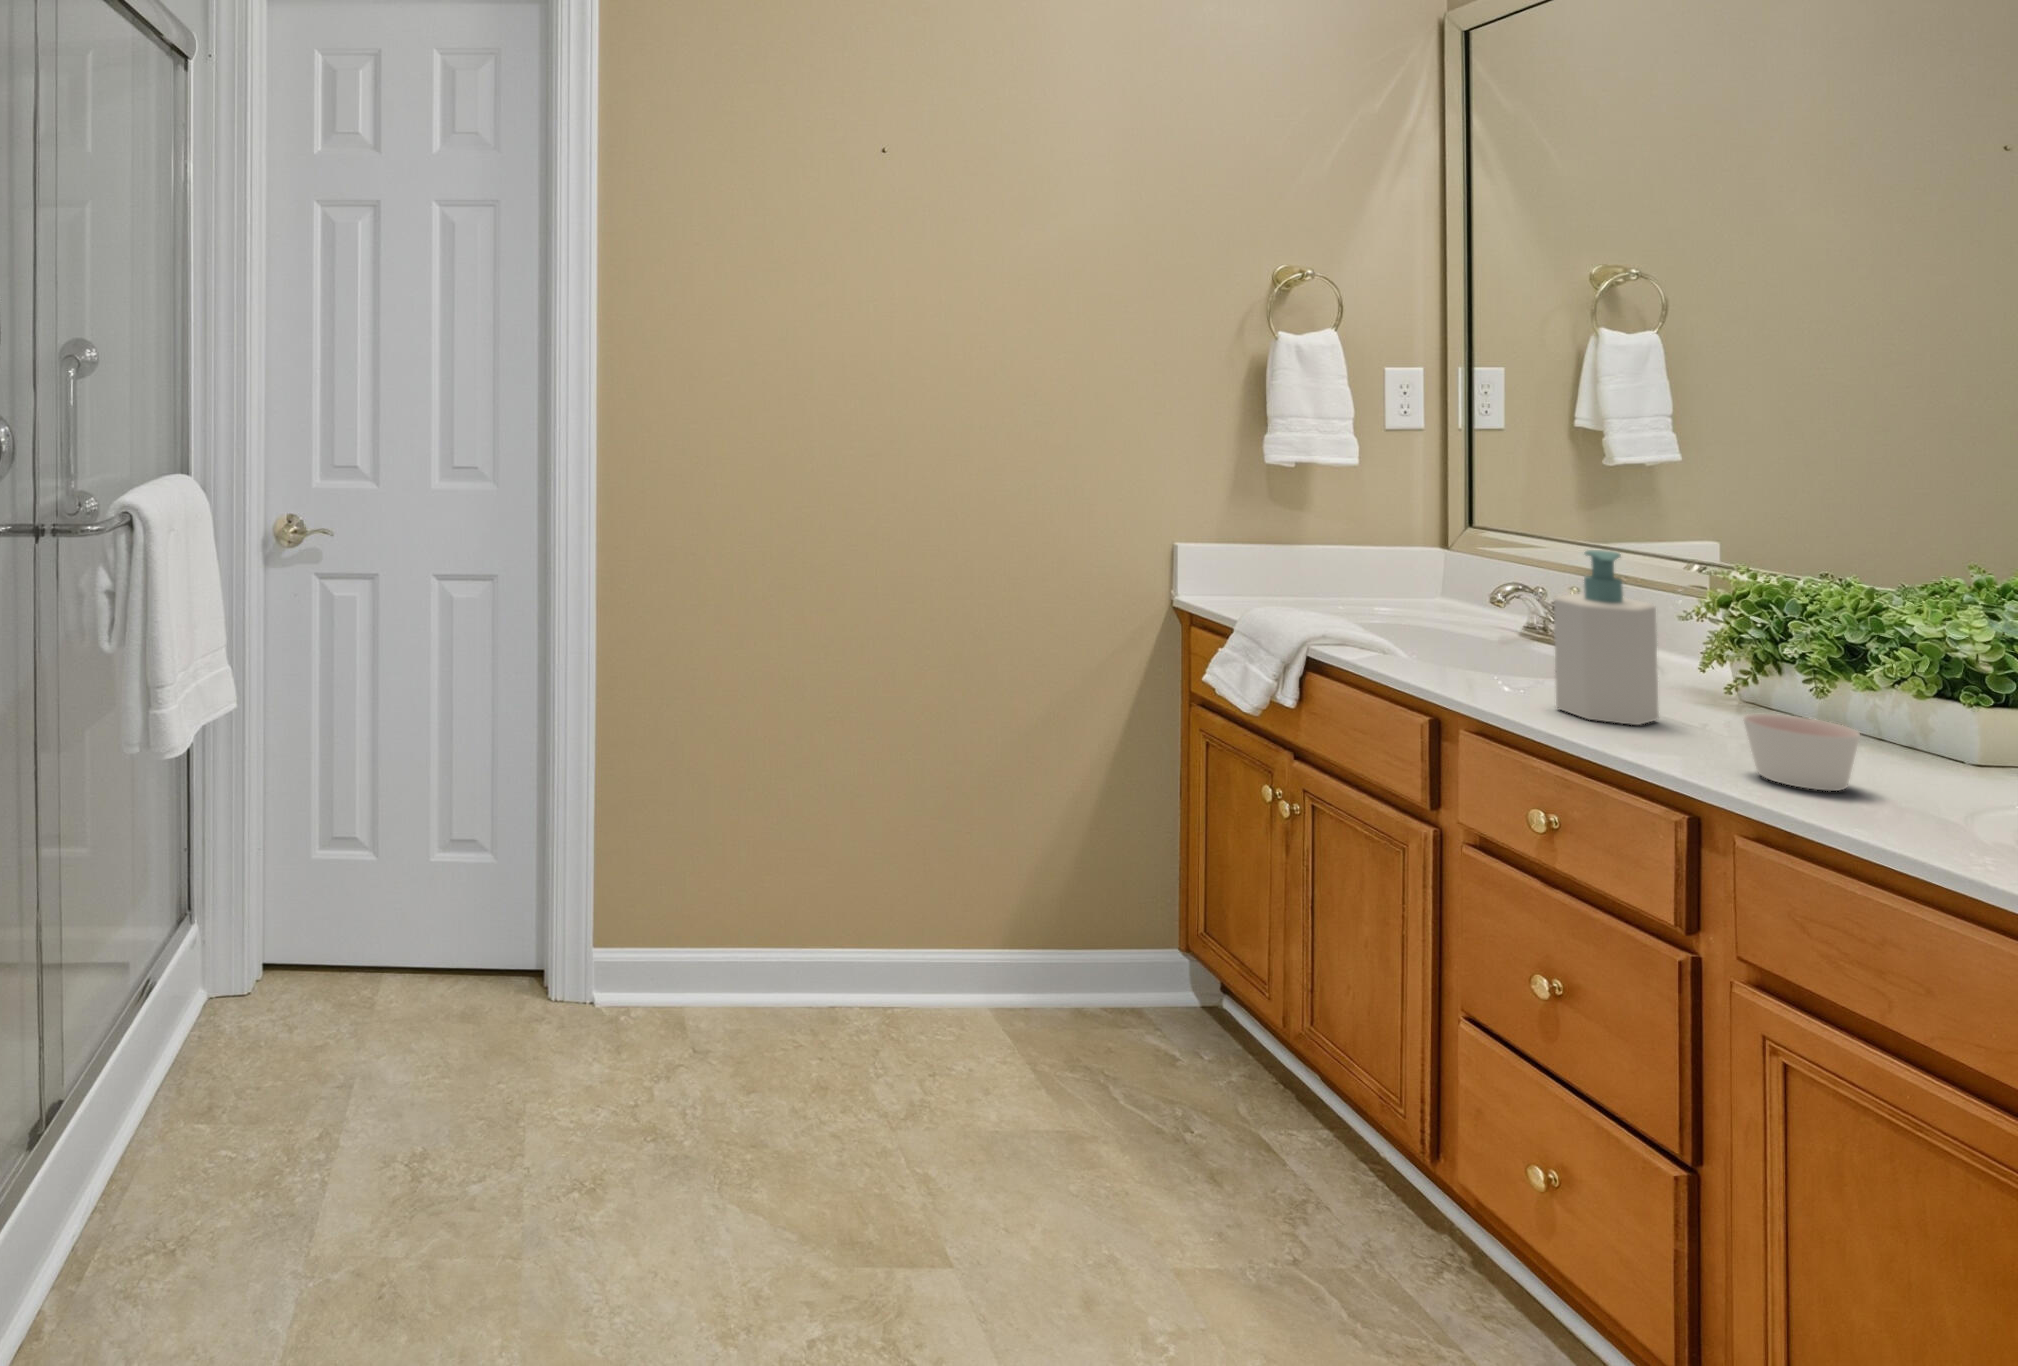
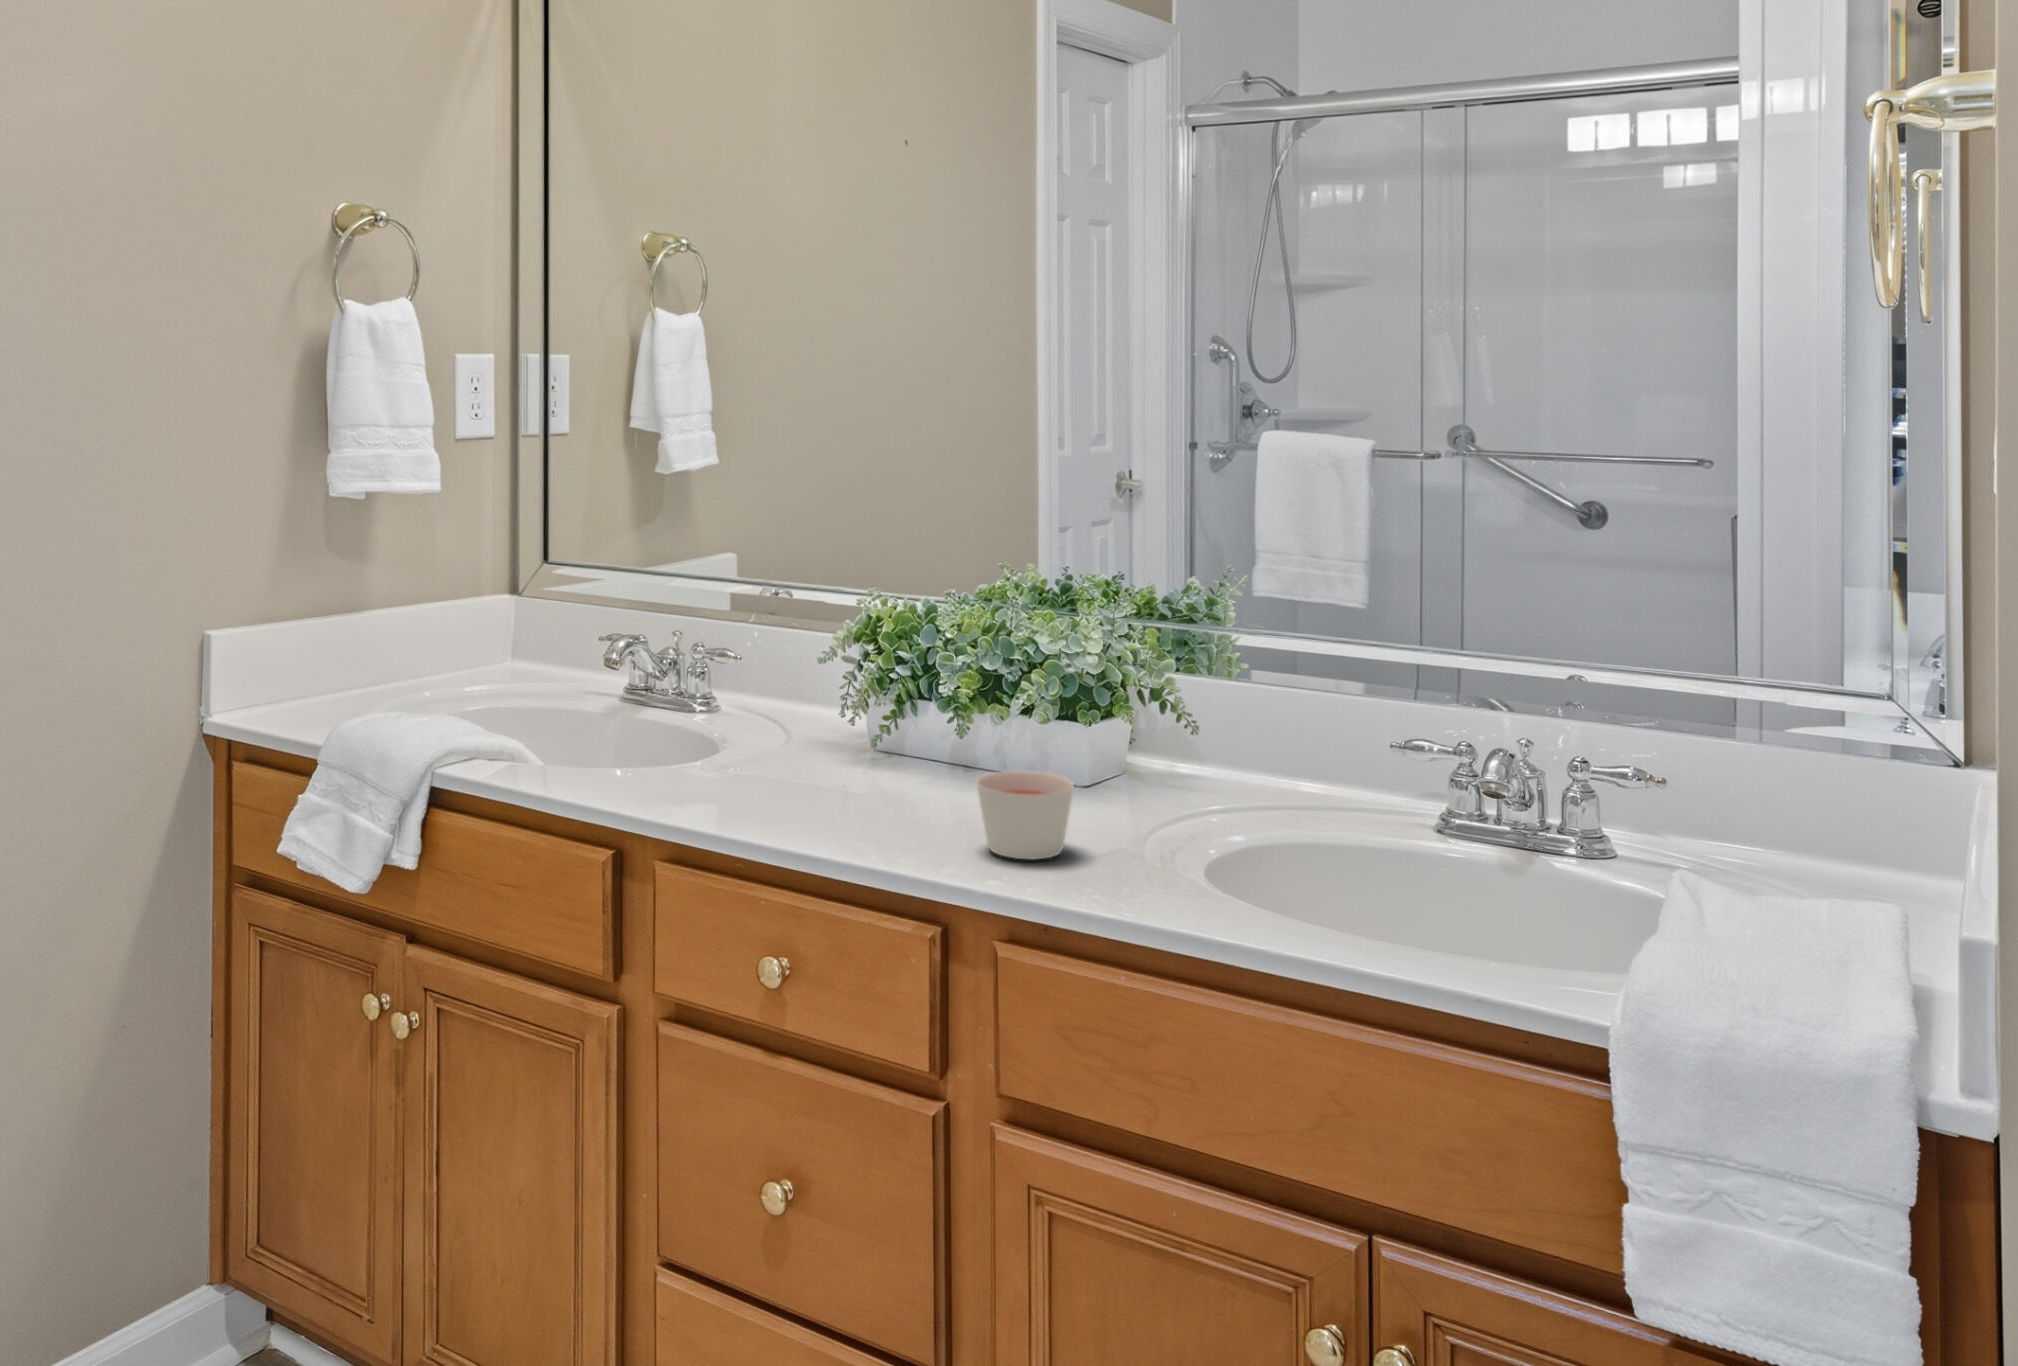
soap bottle: present [1554,550,1659,725] -> none [755,589,849,815]

